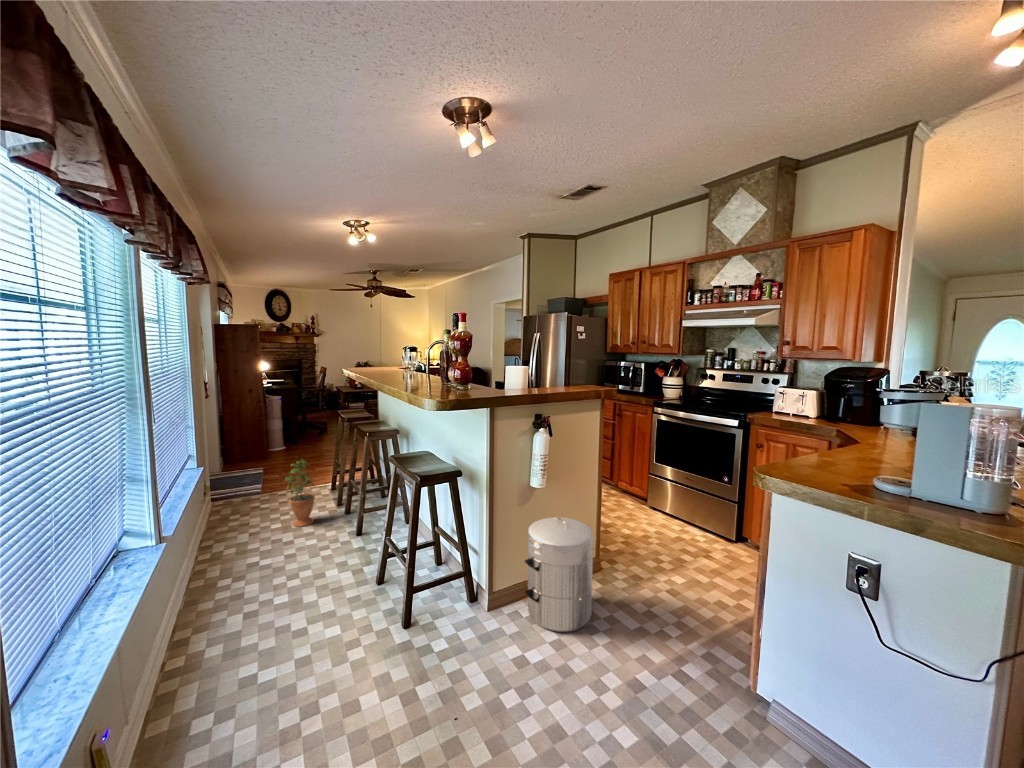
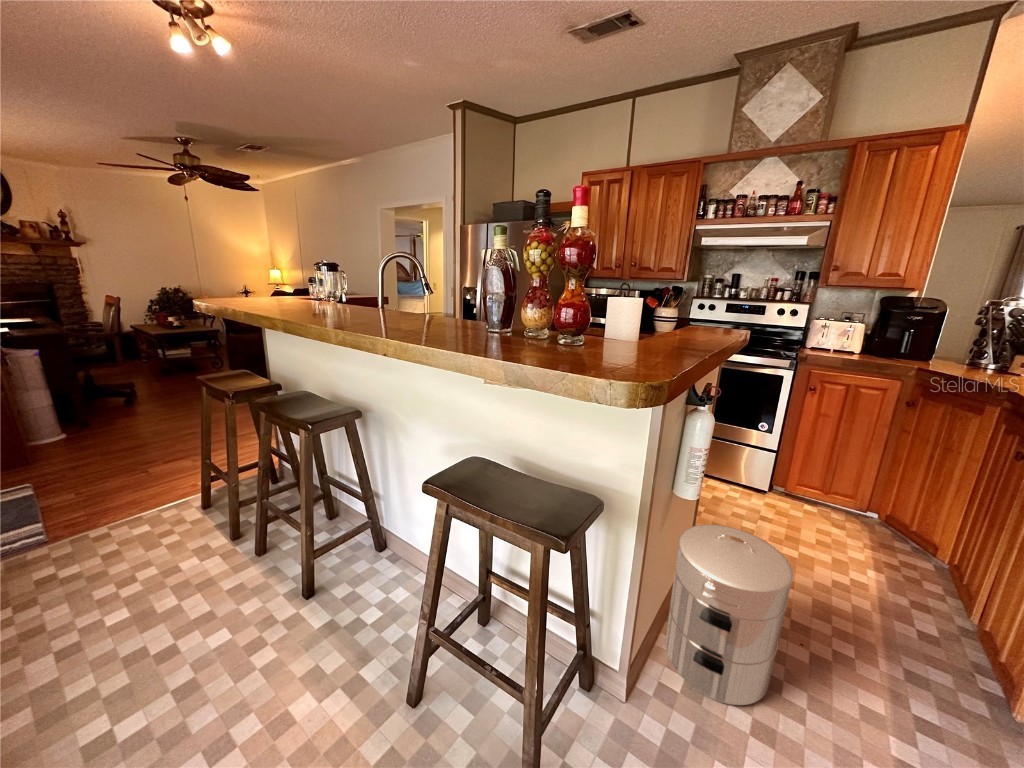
potted plant: present [286,459,315,527] -> none [118,480,200,607]

